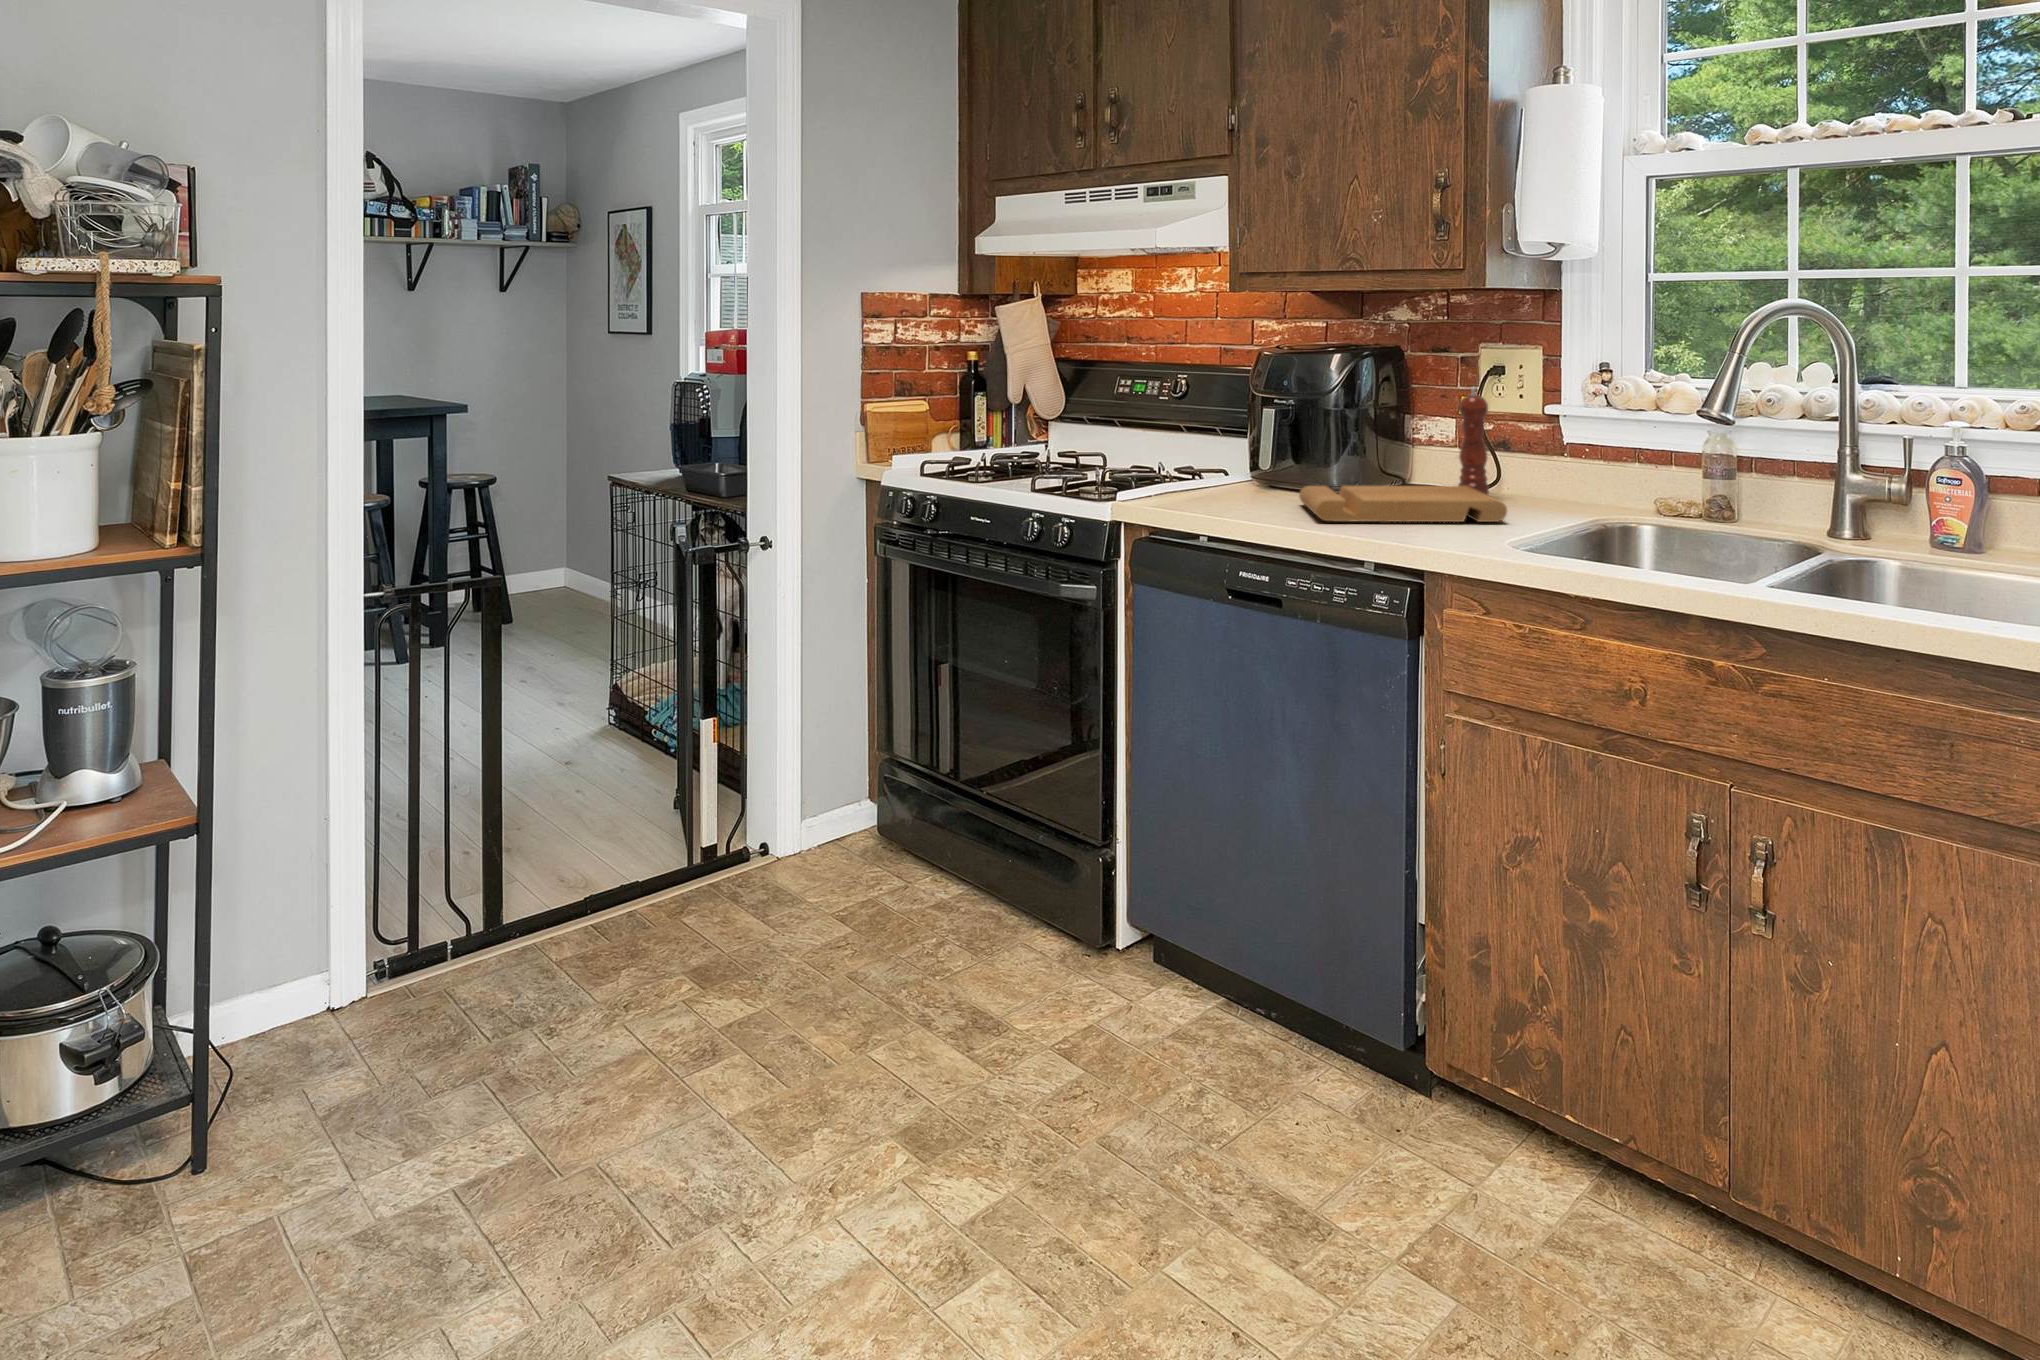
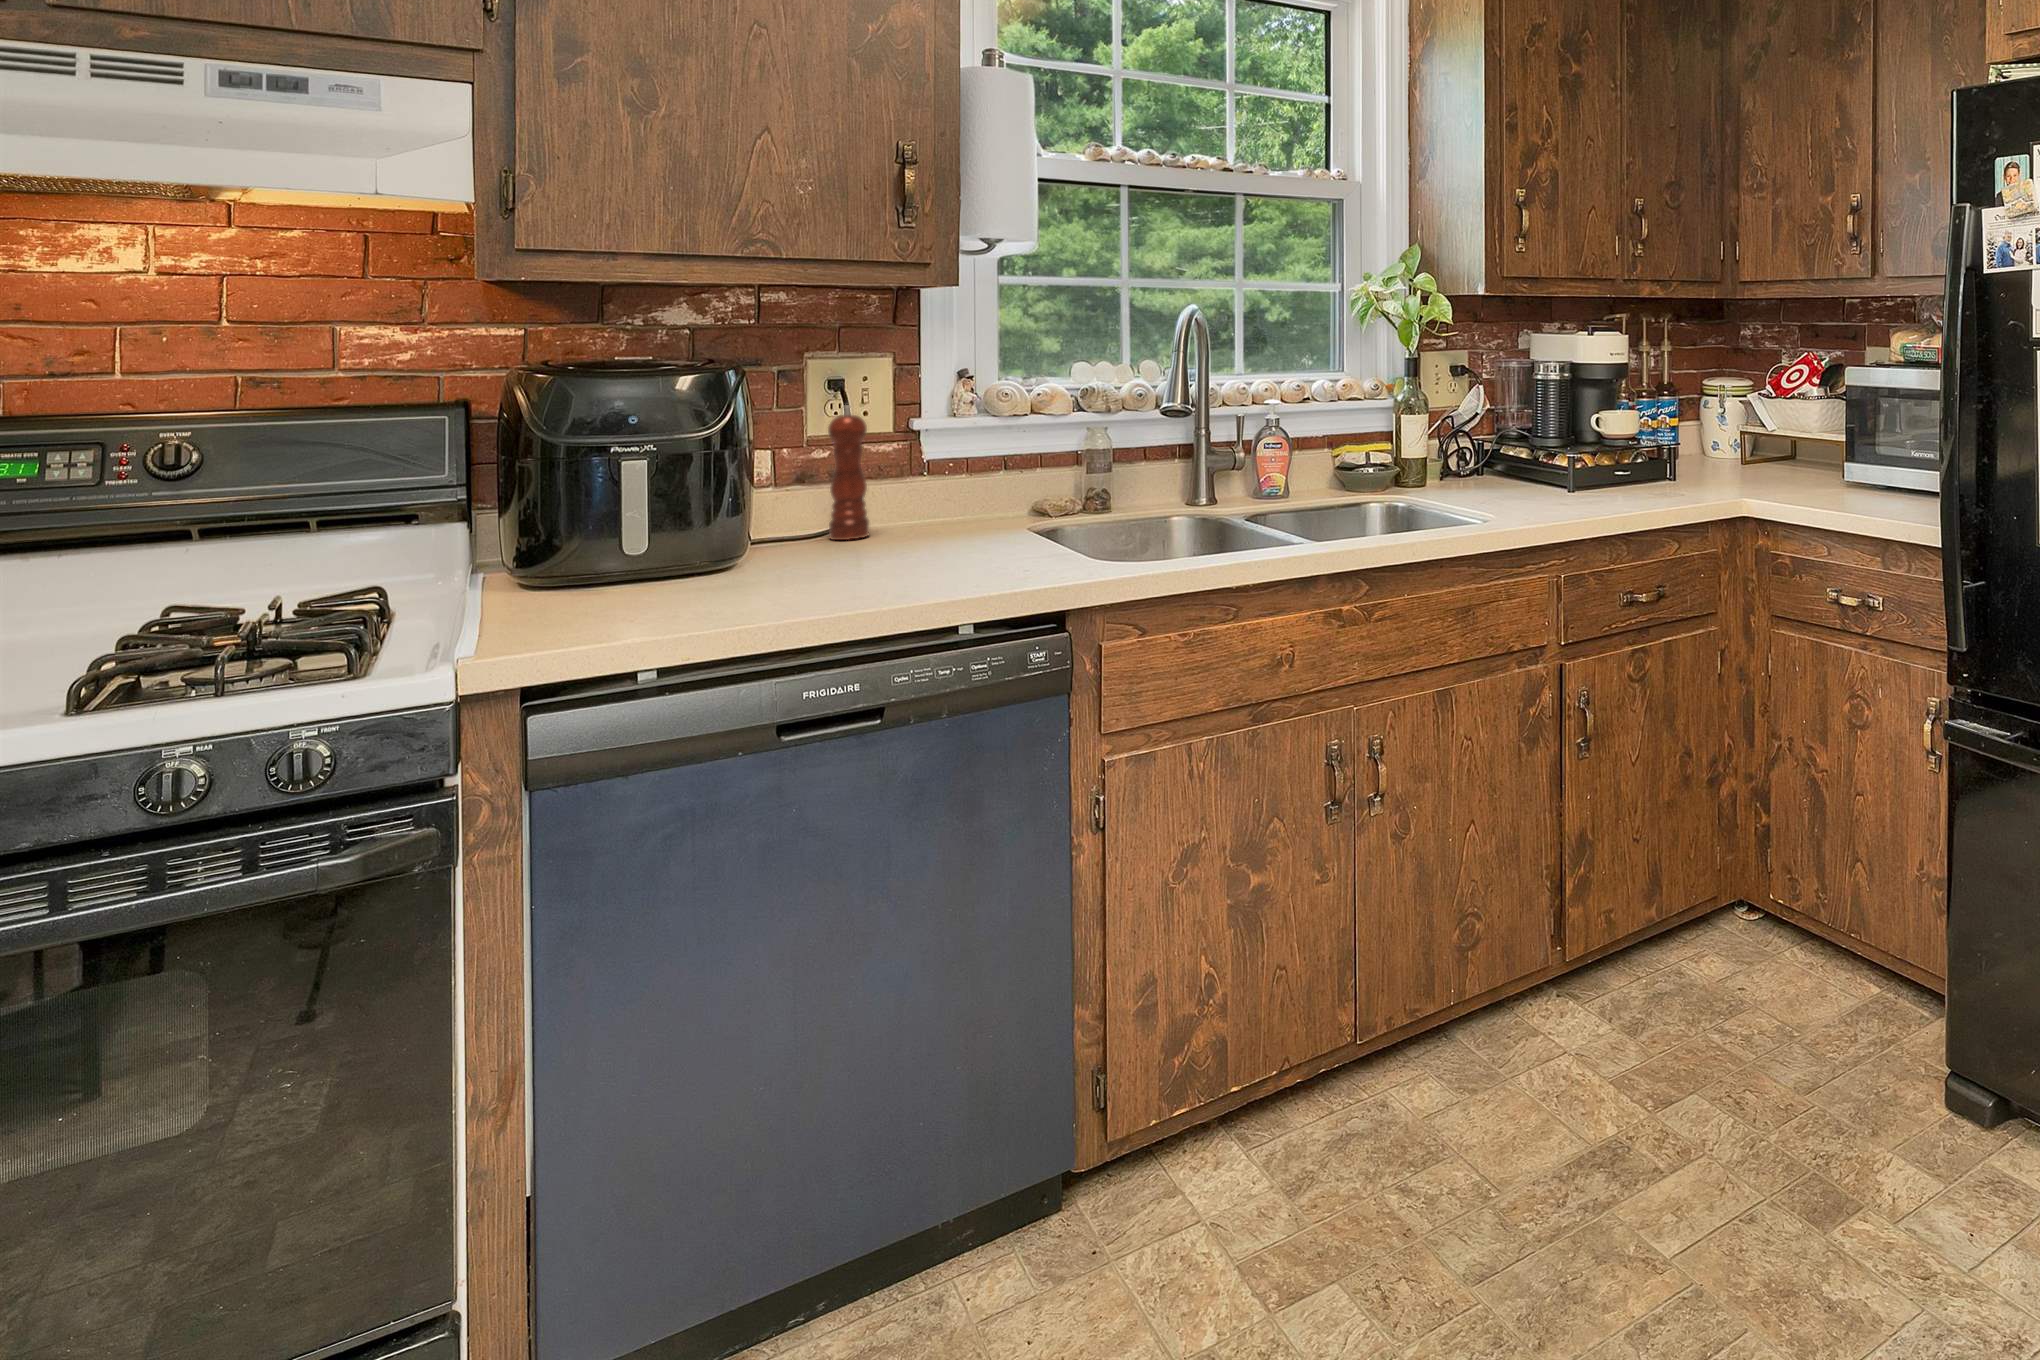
cutting board: present [1299,486,1507,522] -> none [714,522,1000,597]

